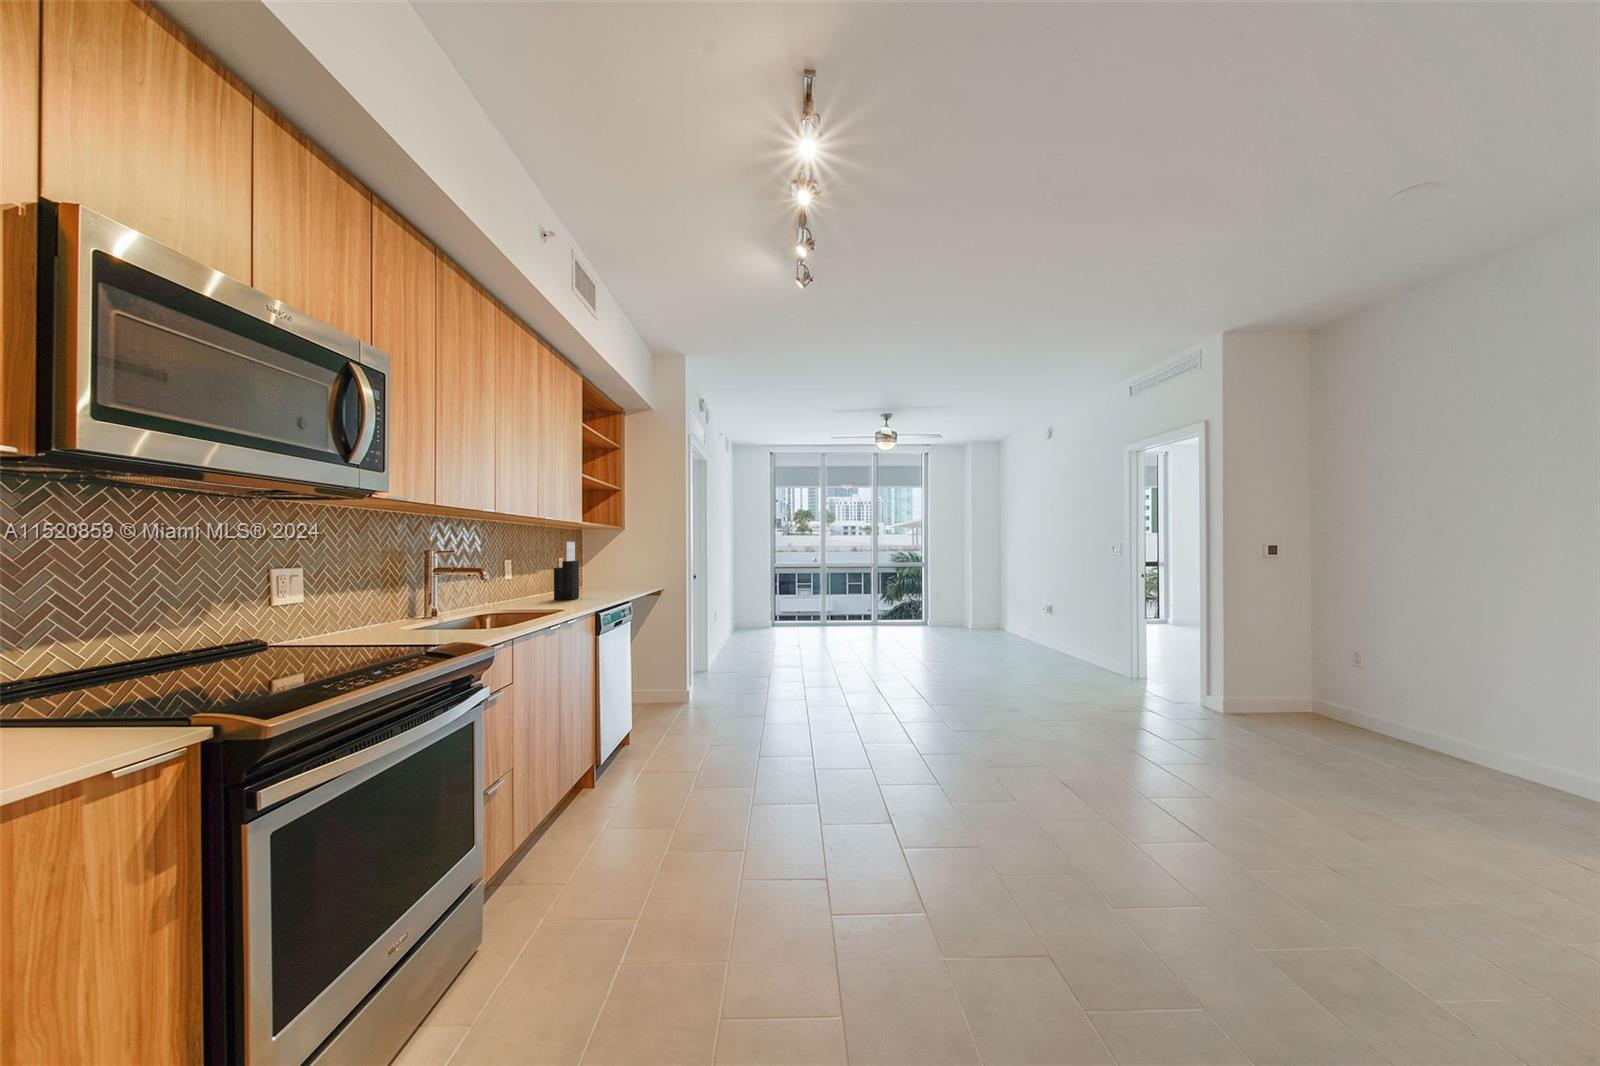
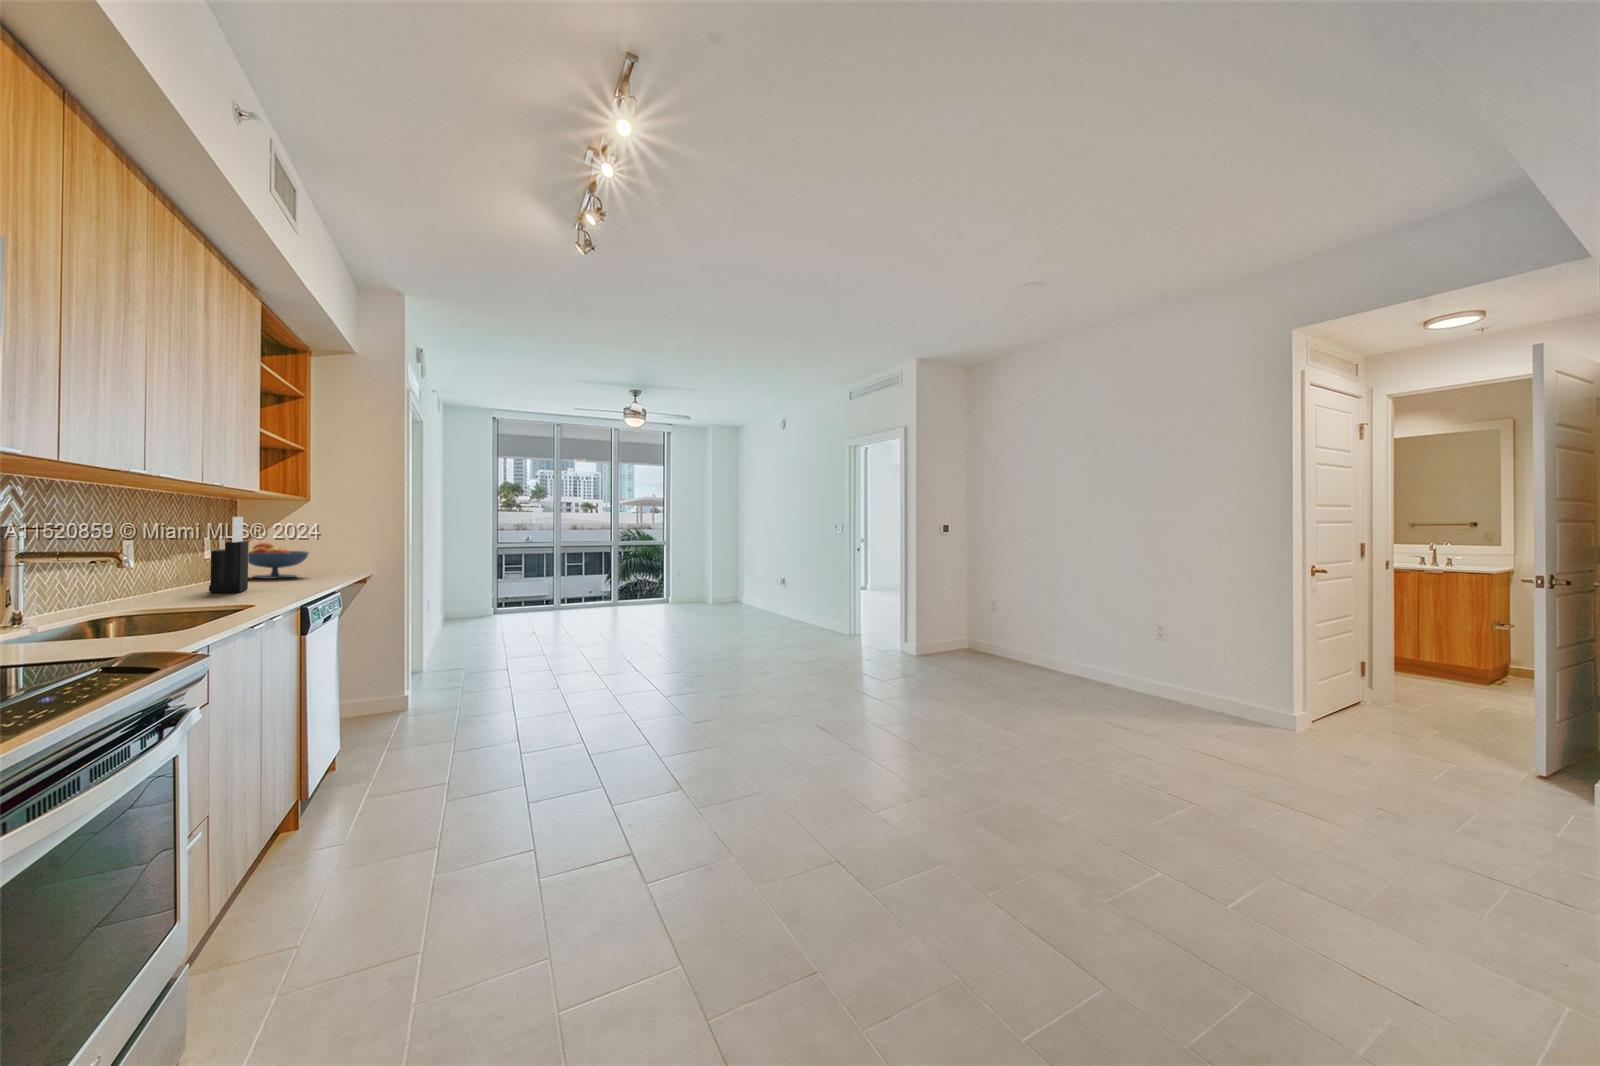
fruit bowl: none [581,564,626,592] -> present [248,543,309,579]

